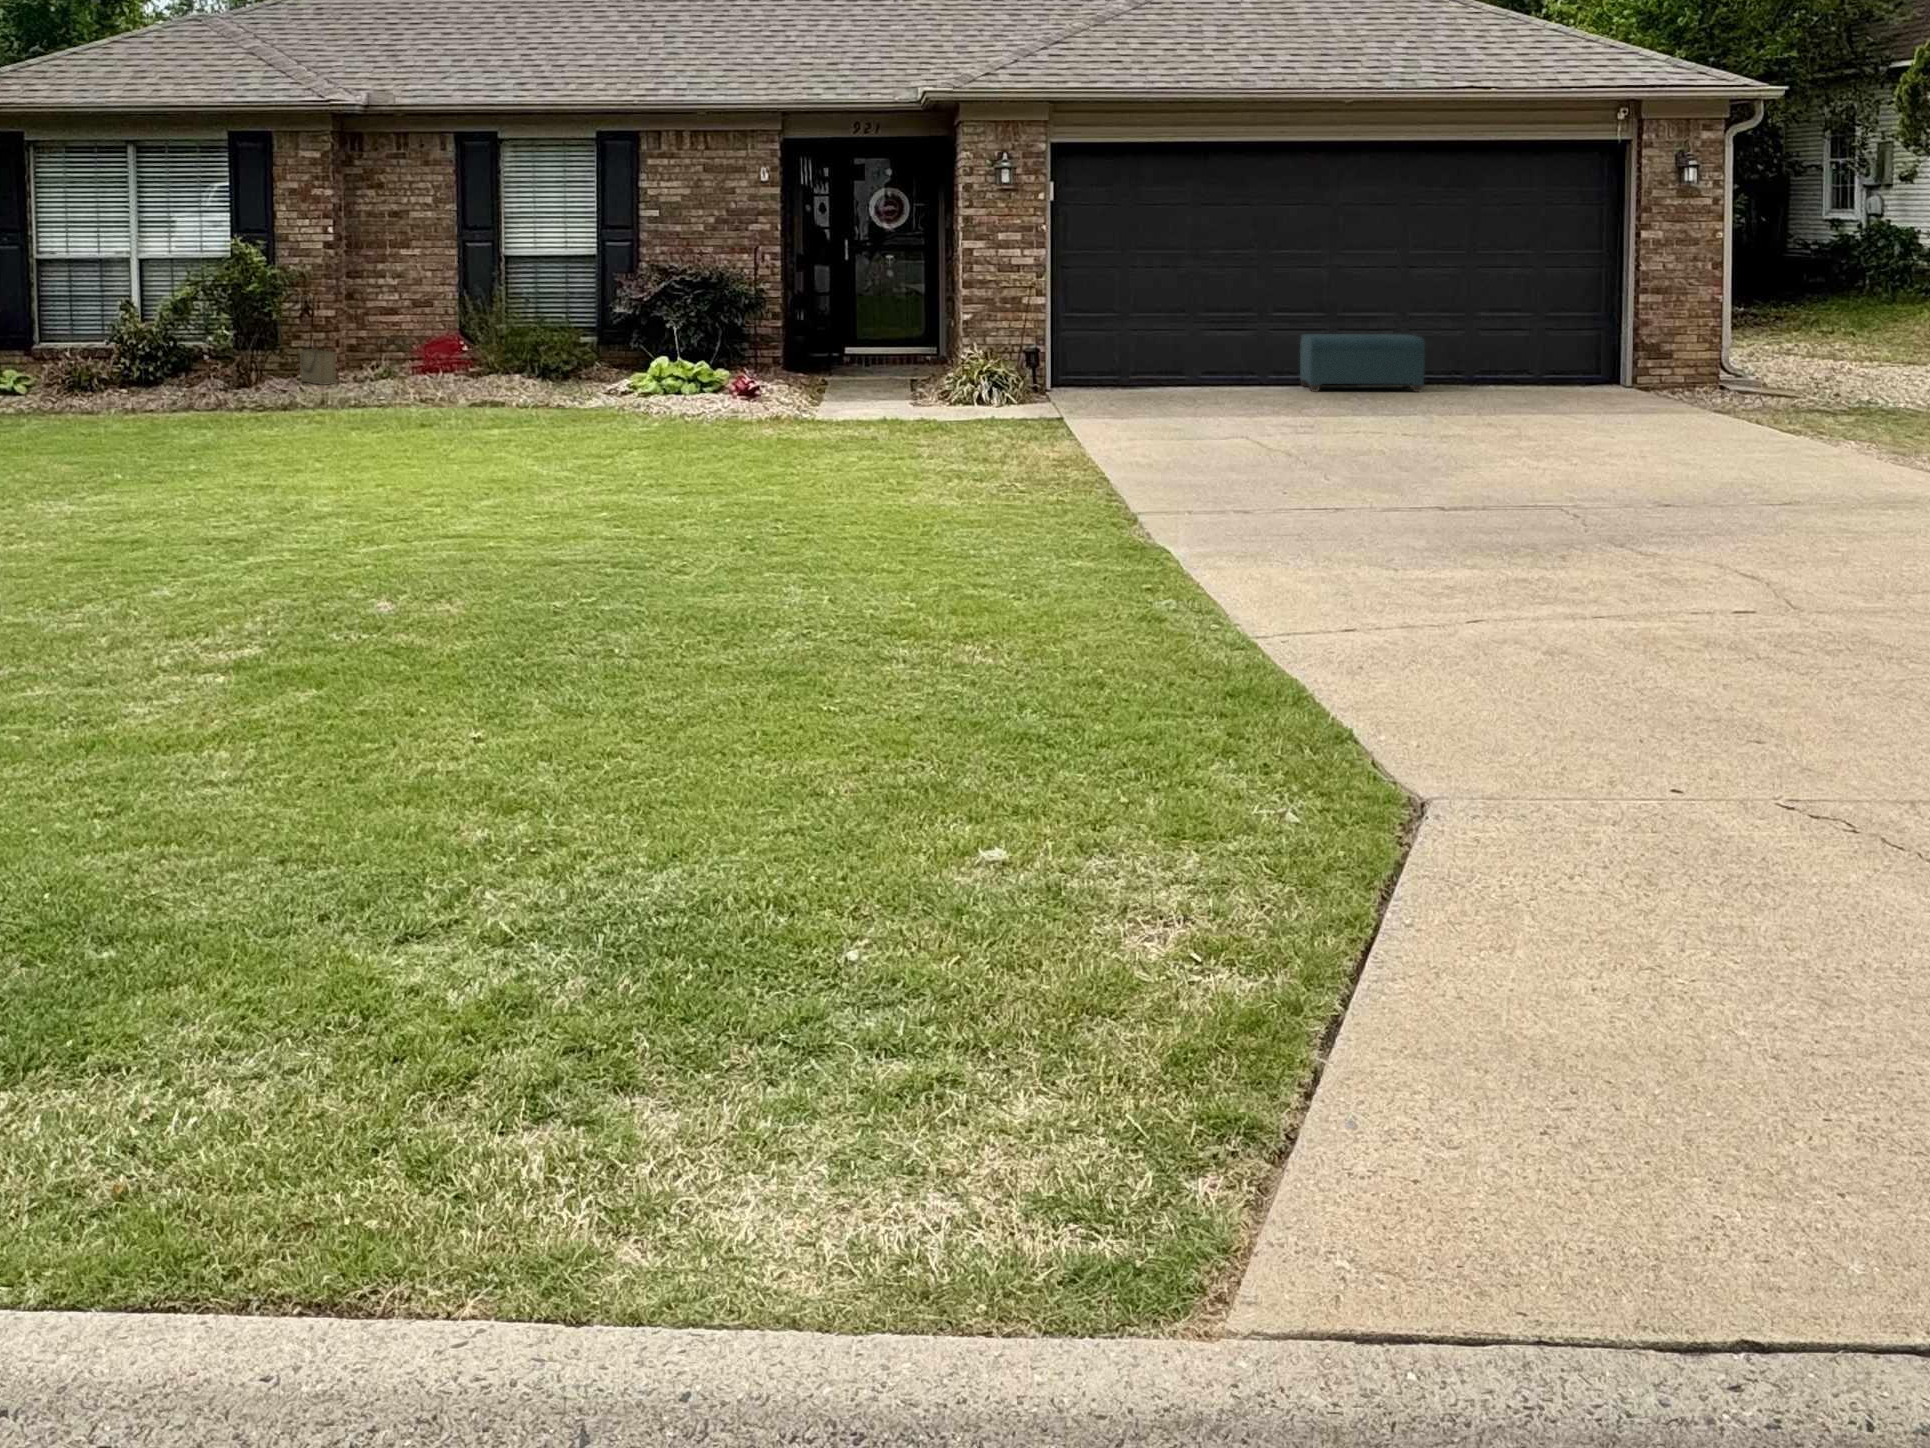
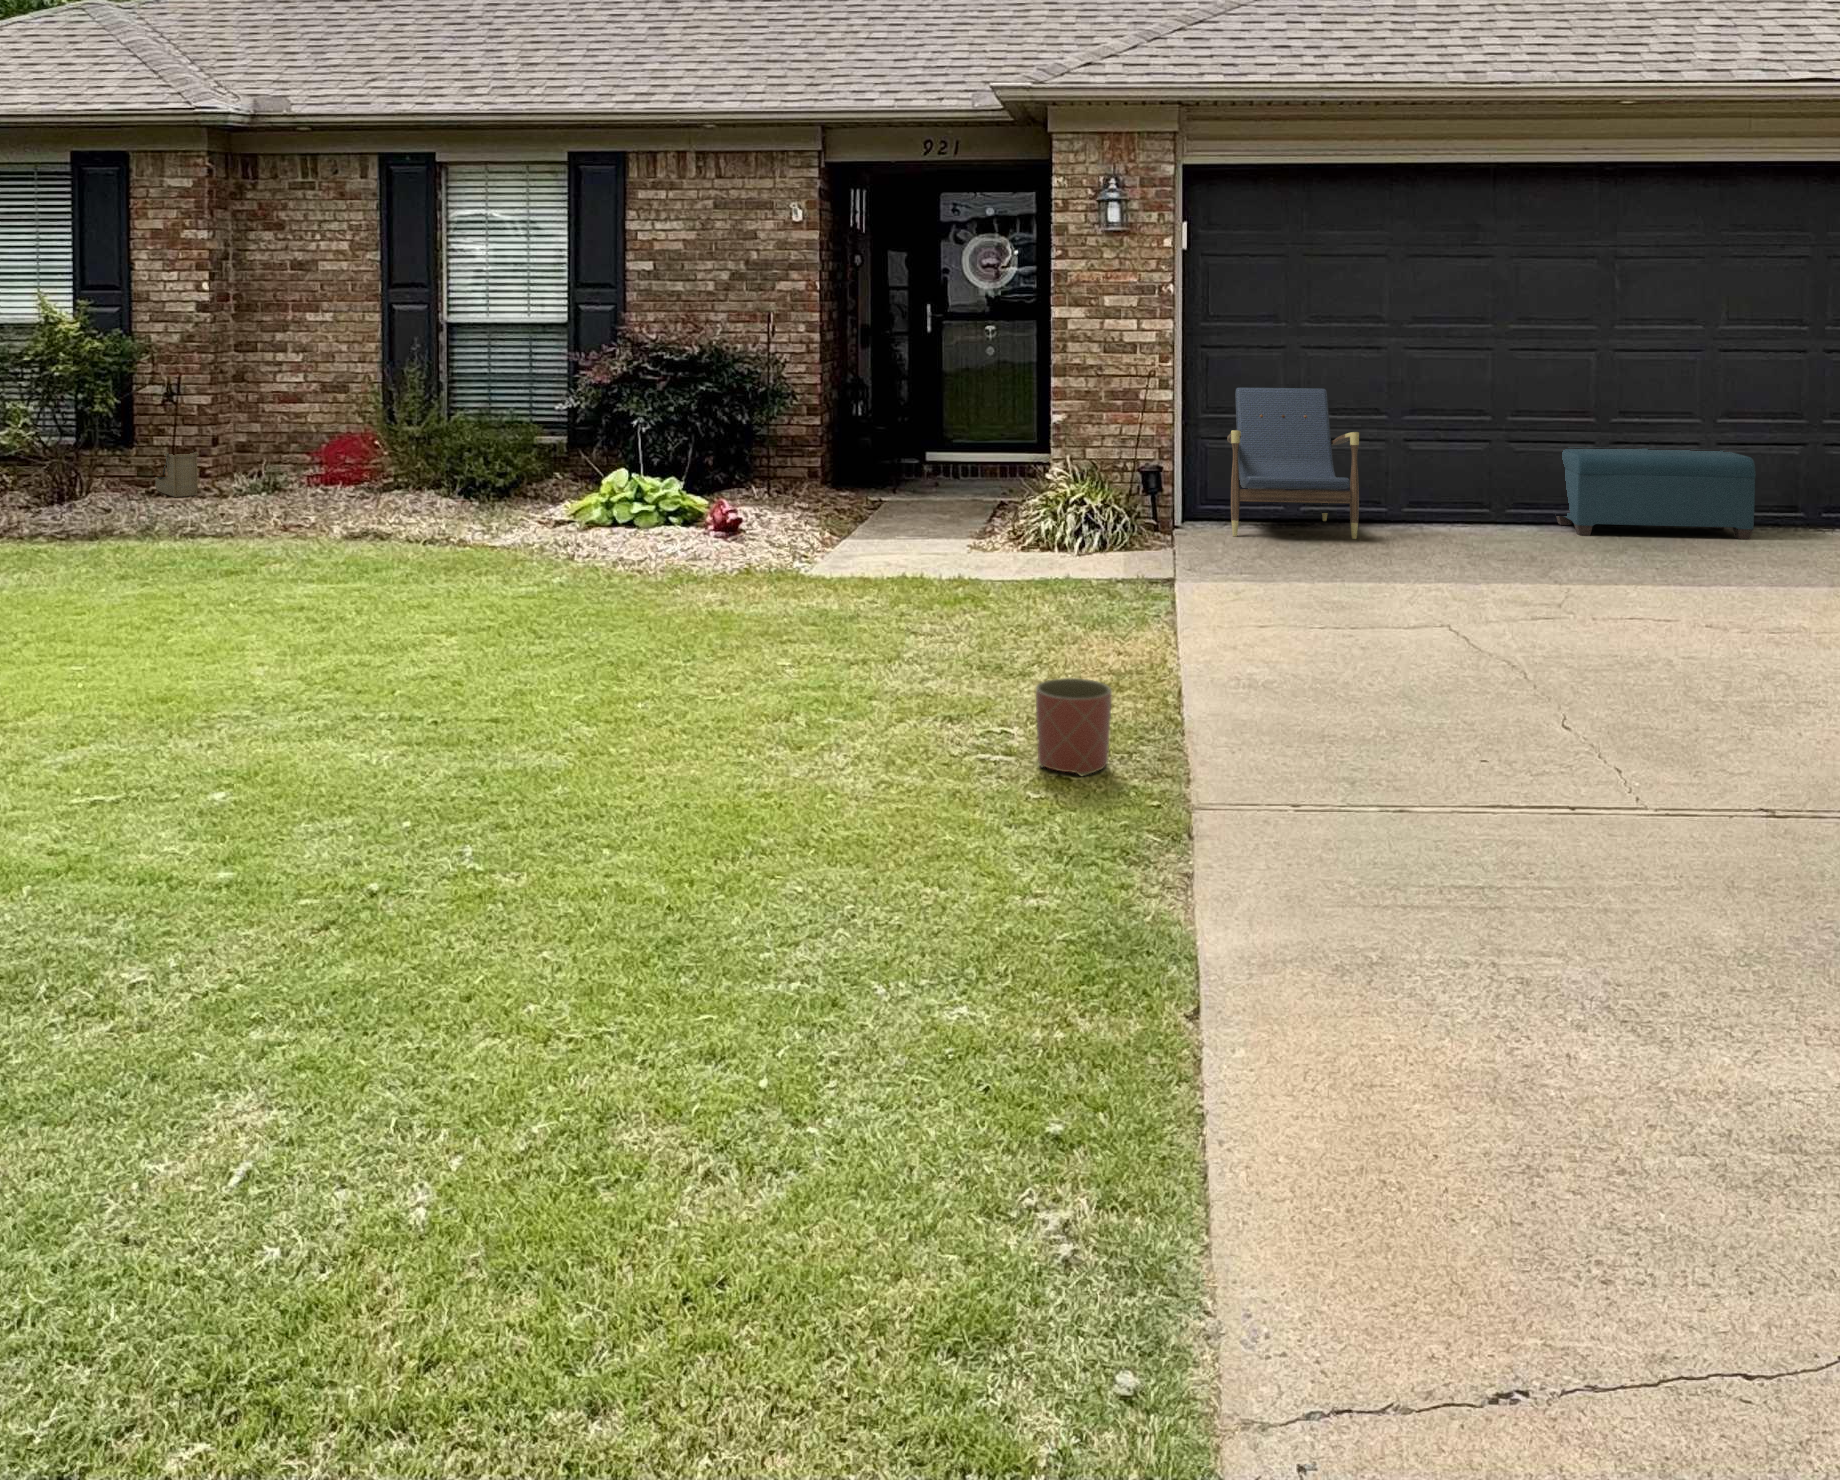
lounge chair: none [1079,296,1165,395] -> present [1227,388,1359,539]
planter: none [968,437,1007,482] -> present [1036,678,1112,776]

